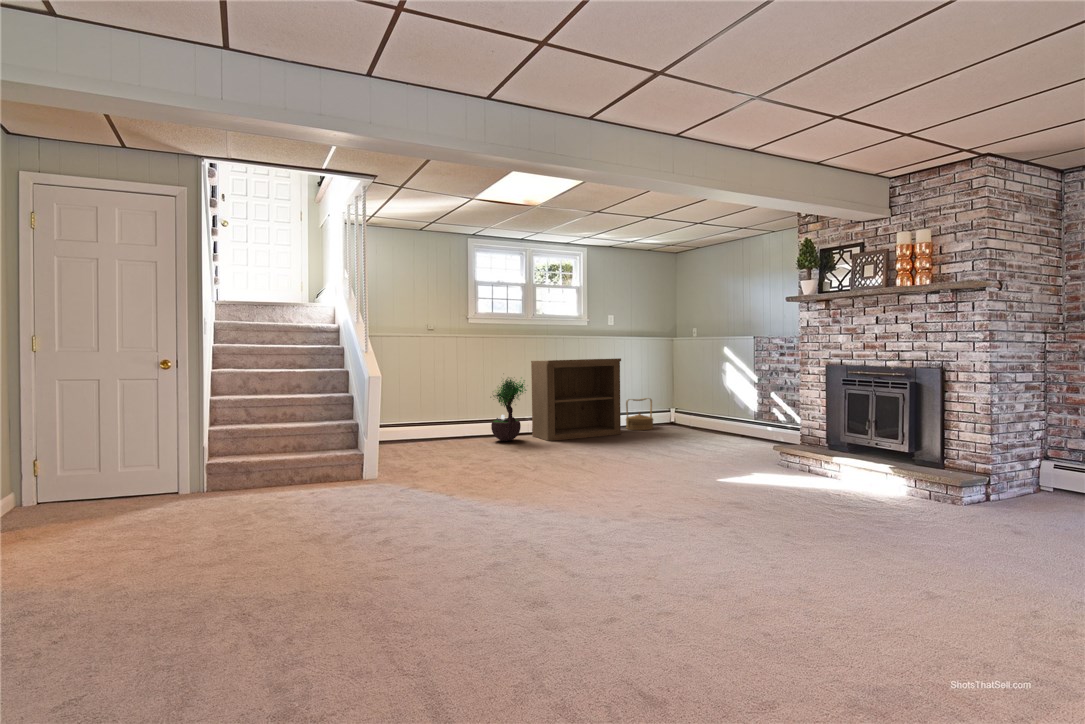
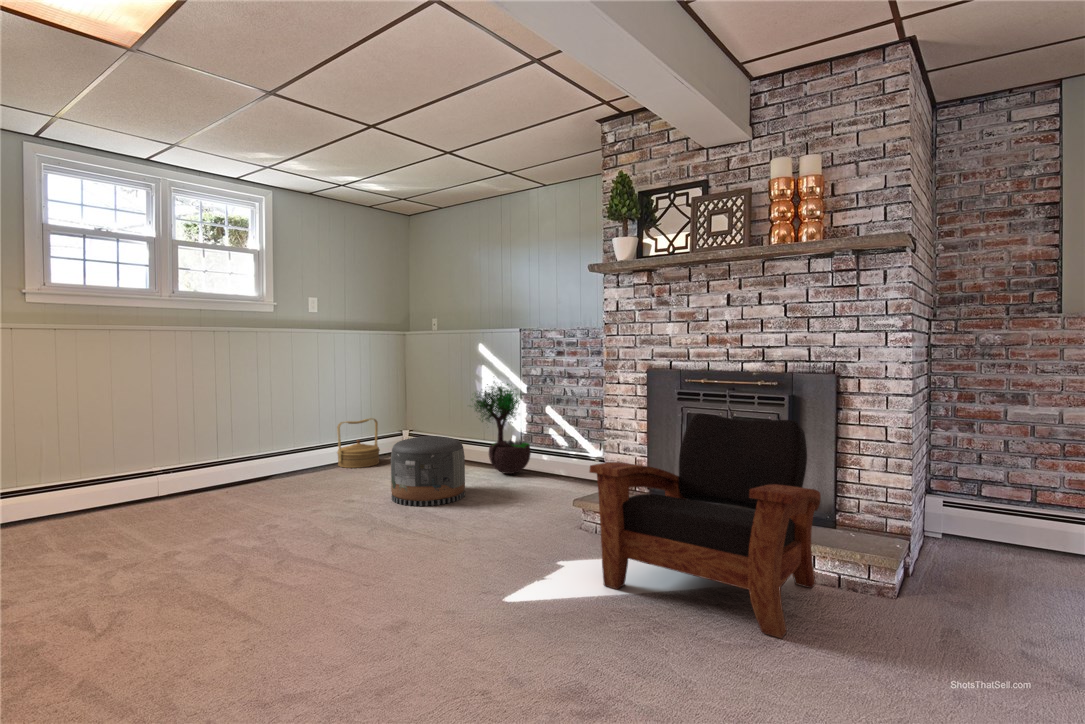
bookshelf: present [531,358,621,441] -> none [162,361,328,506]
potted tree: present [491,379,527,441] -> present [474,382,531,474]
armchair: none [769,393,916,508] -> present [590,413,821,638]
pouf: none [661,408,708,450] -> present [391,436,465,506]

